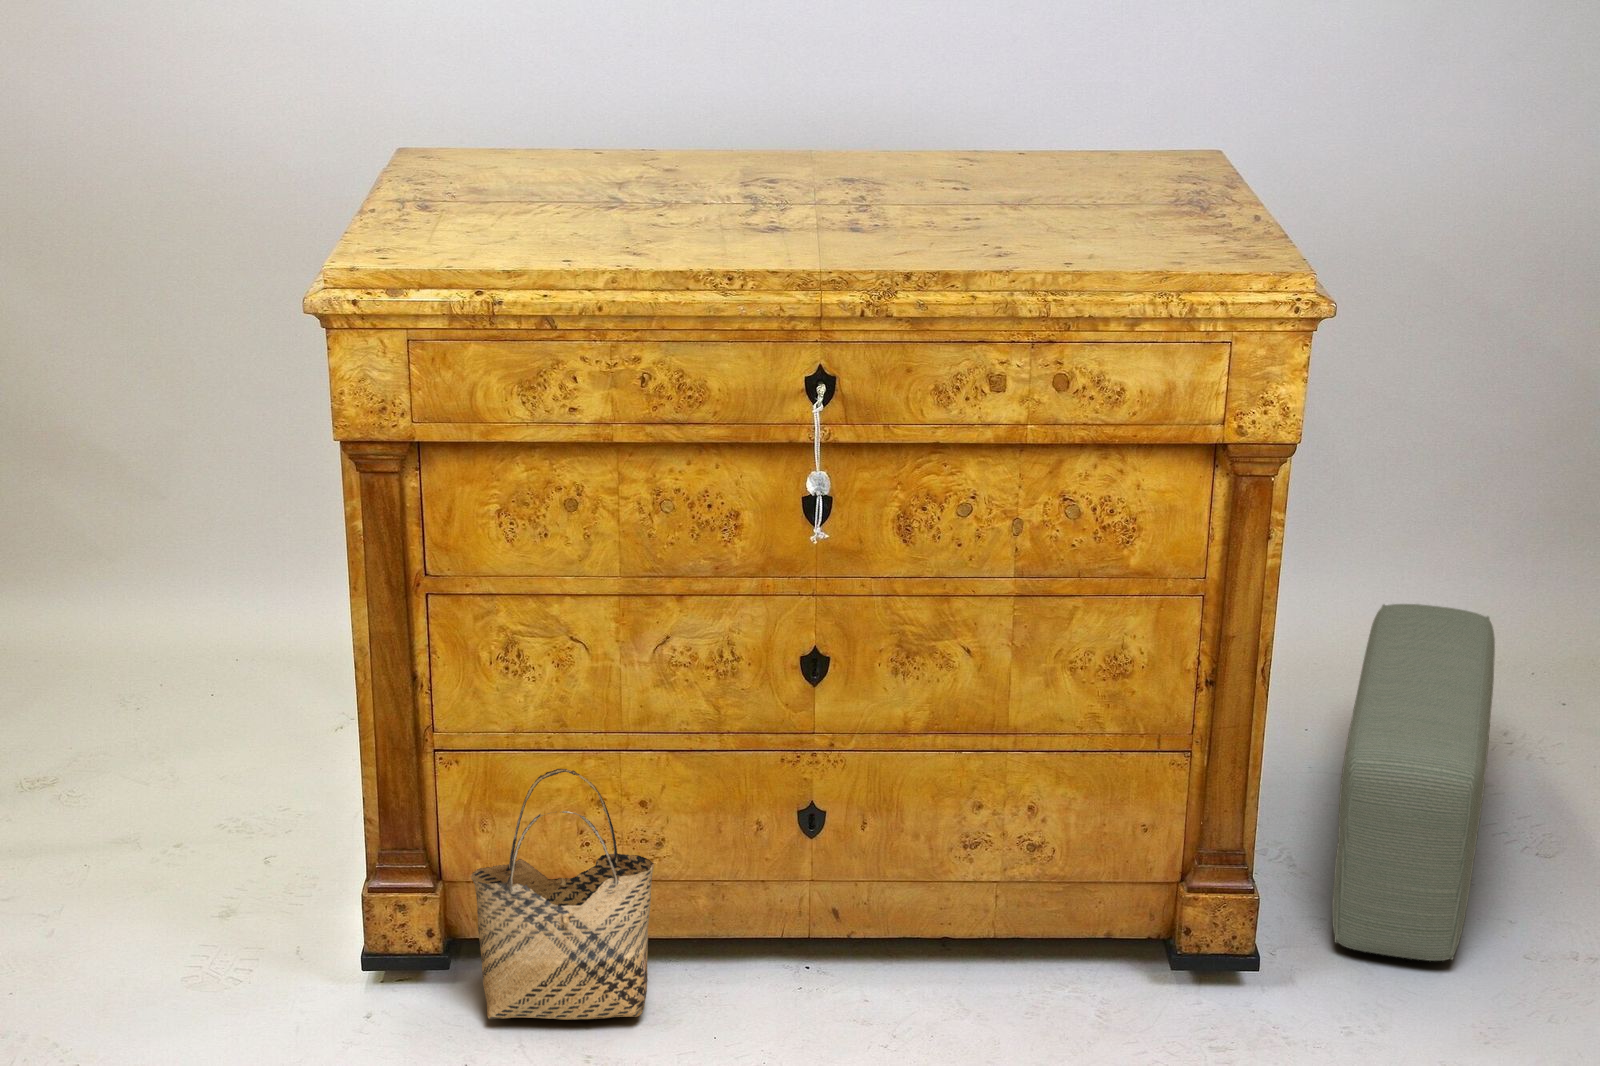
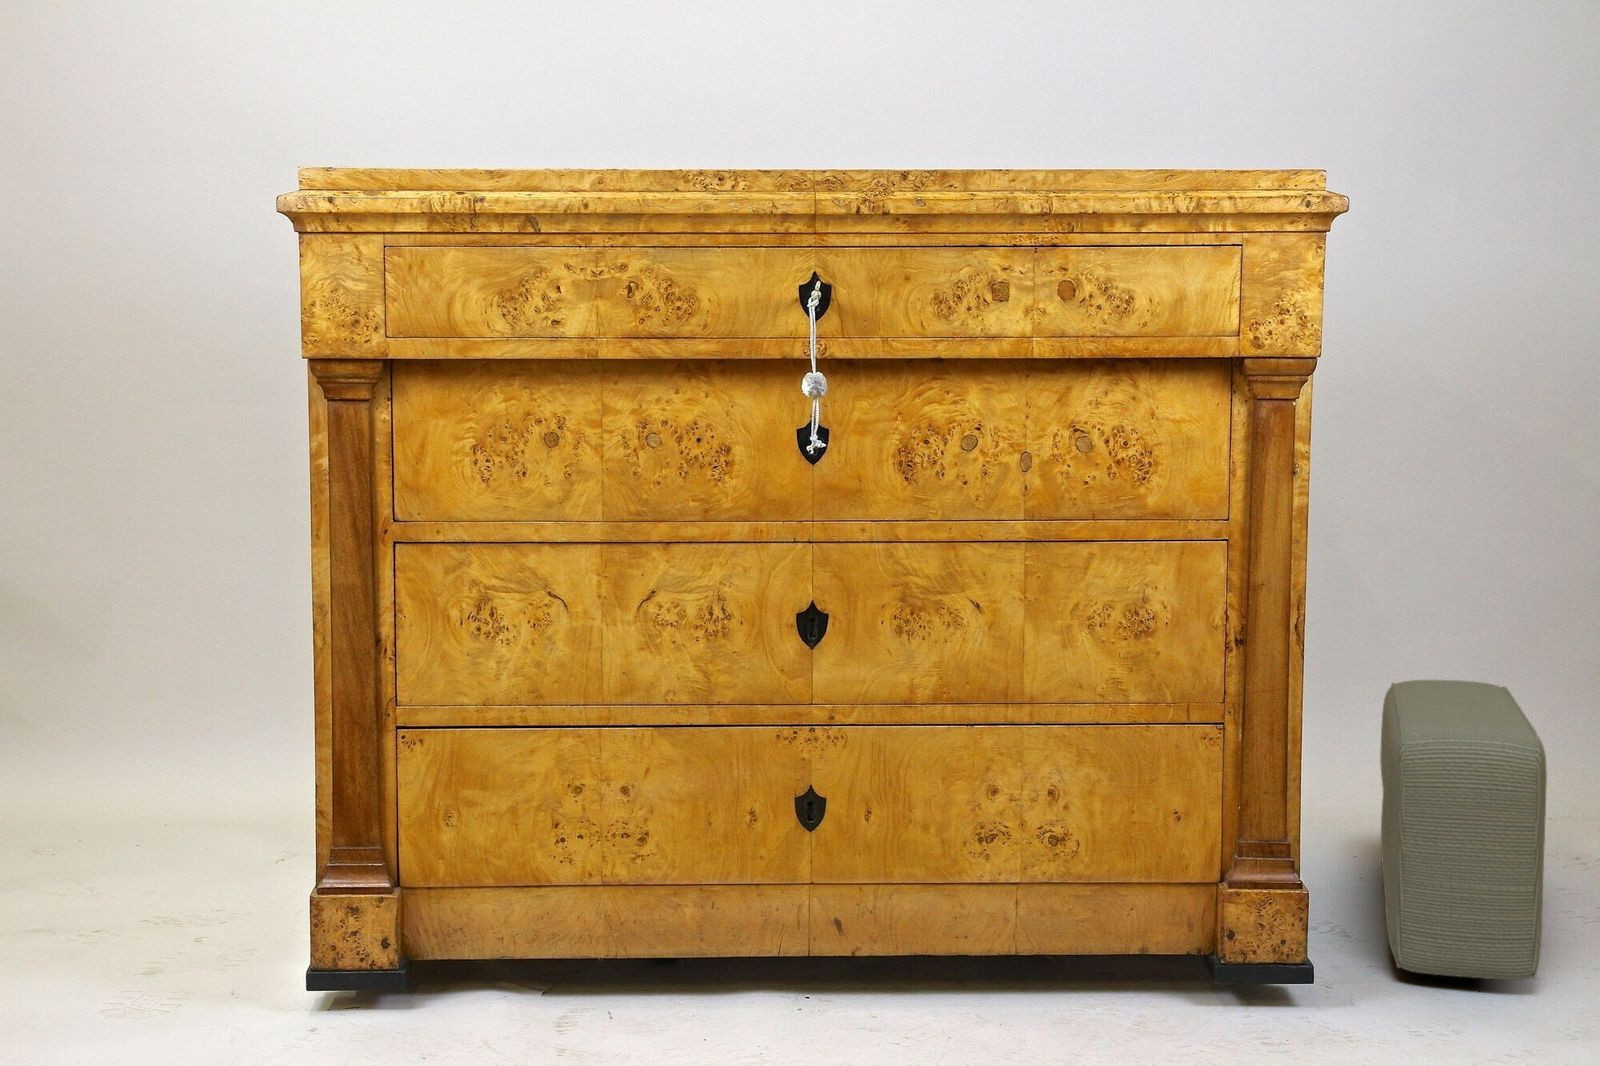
woven basket: present [471,769,654,1020] -> none [423,736,633,1021]

